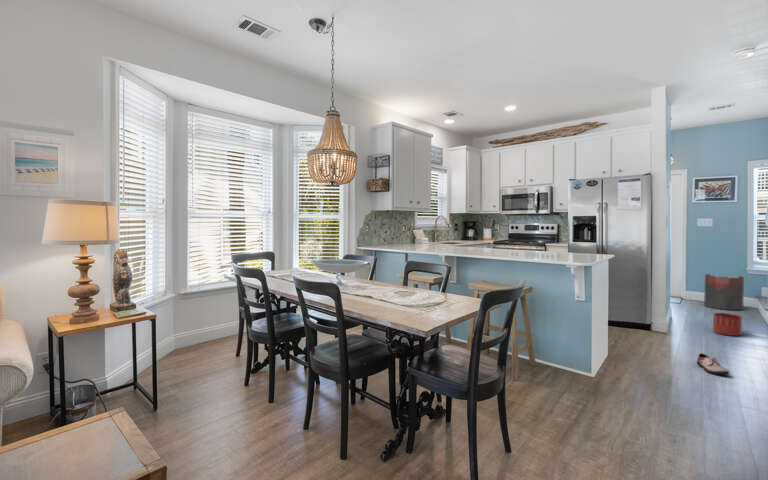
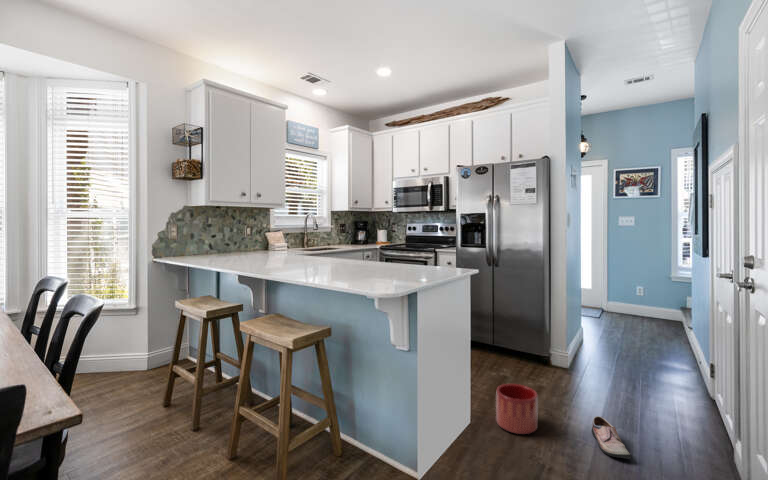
trash can: present [704,274,744,310] -> none [626,282,669,326]
planter: present [713,313,742,336] -> present [496,384,538,434]

